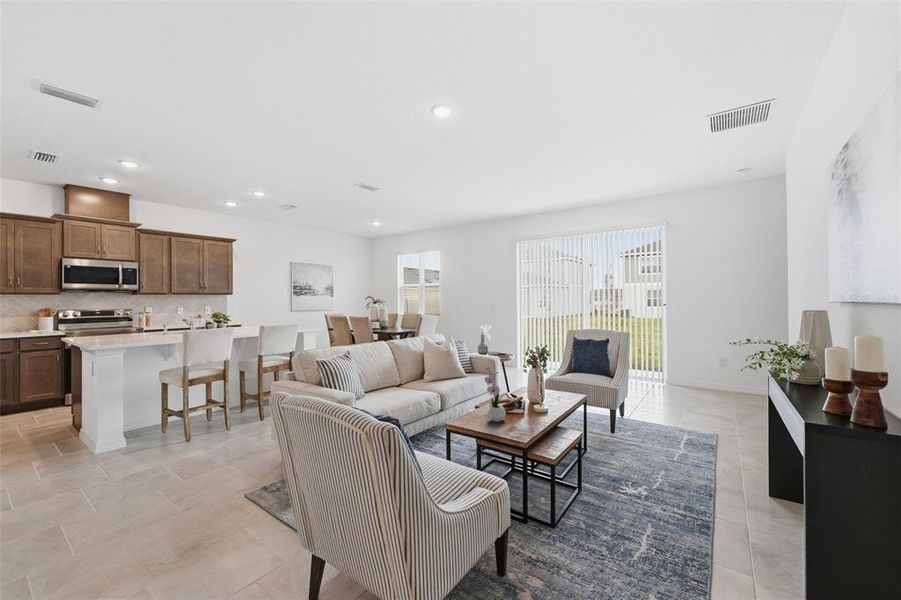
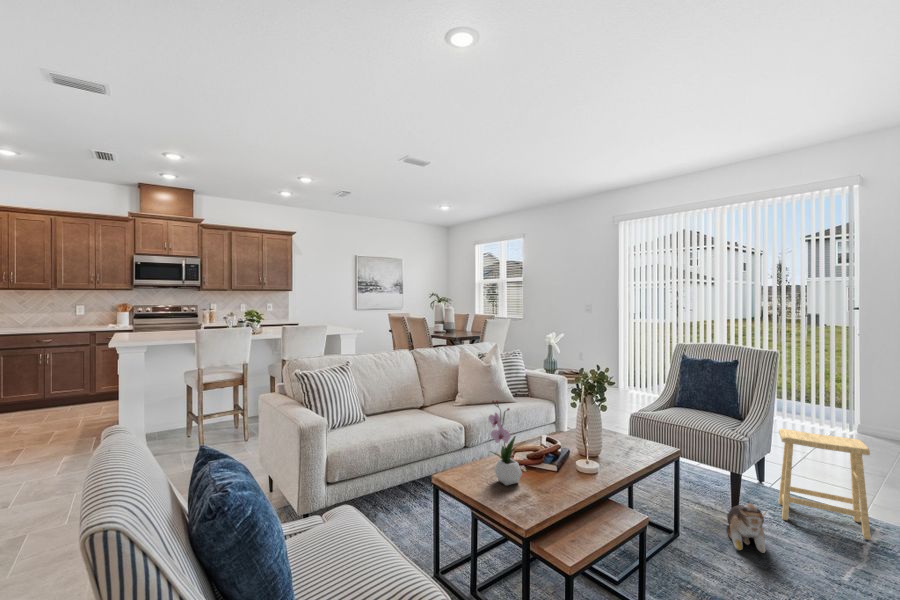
footstool: none [636,380,684,439] -> present [778,429,871,540]
plush toy: none [612,423,636,453] -> present [727,503,766,553]

